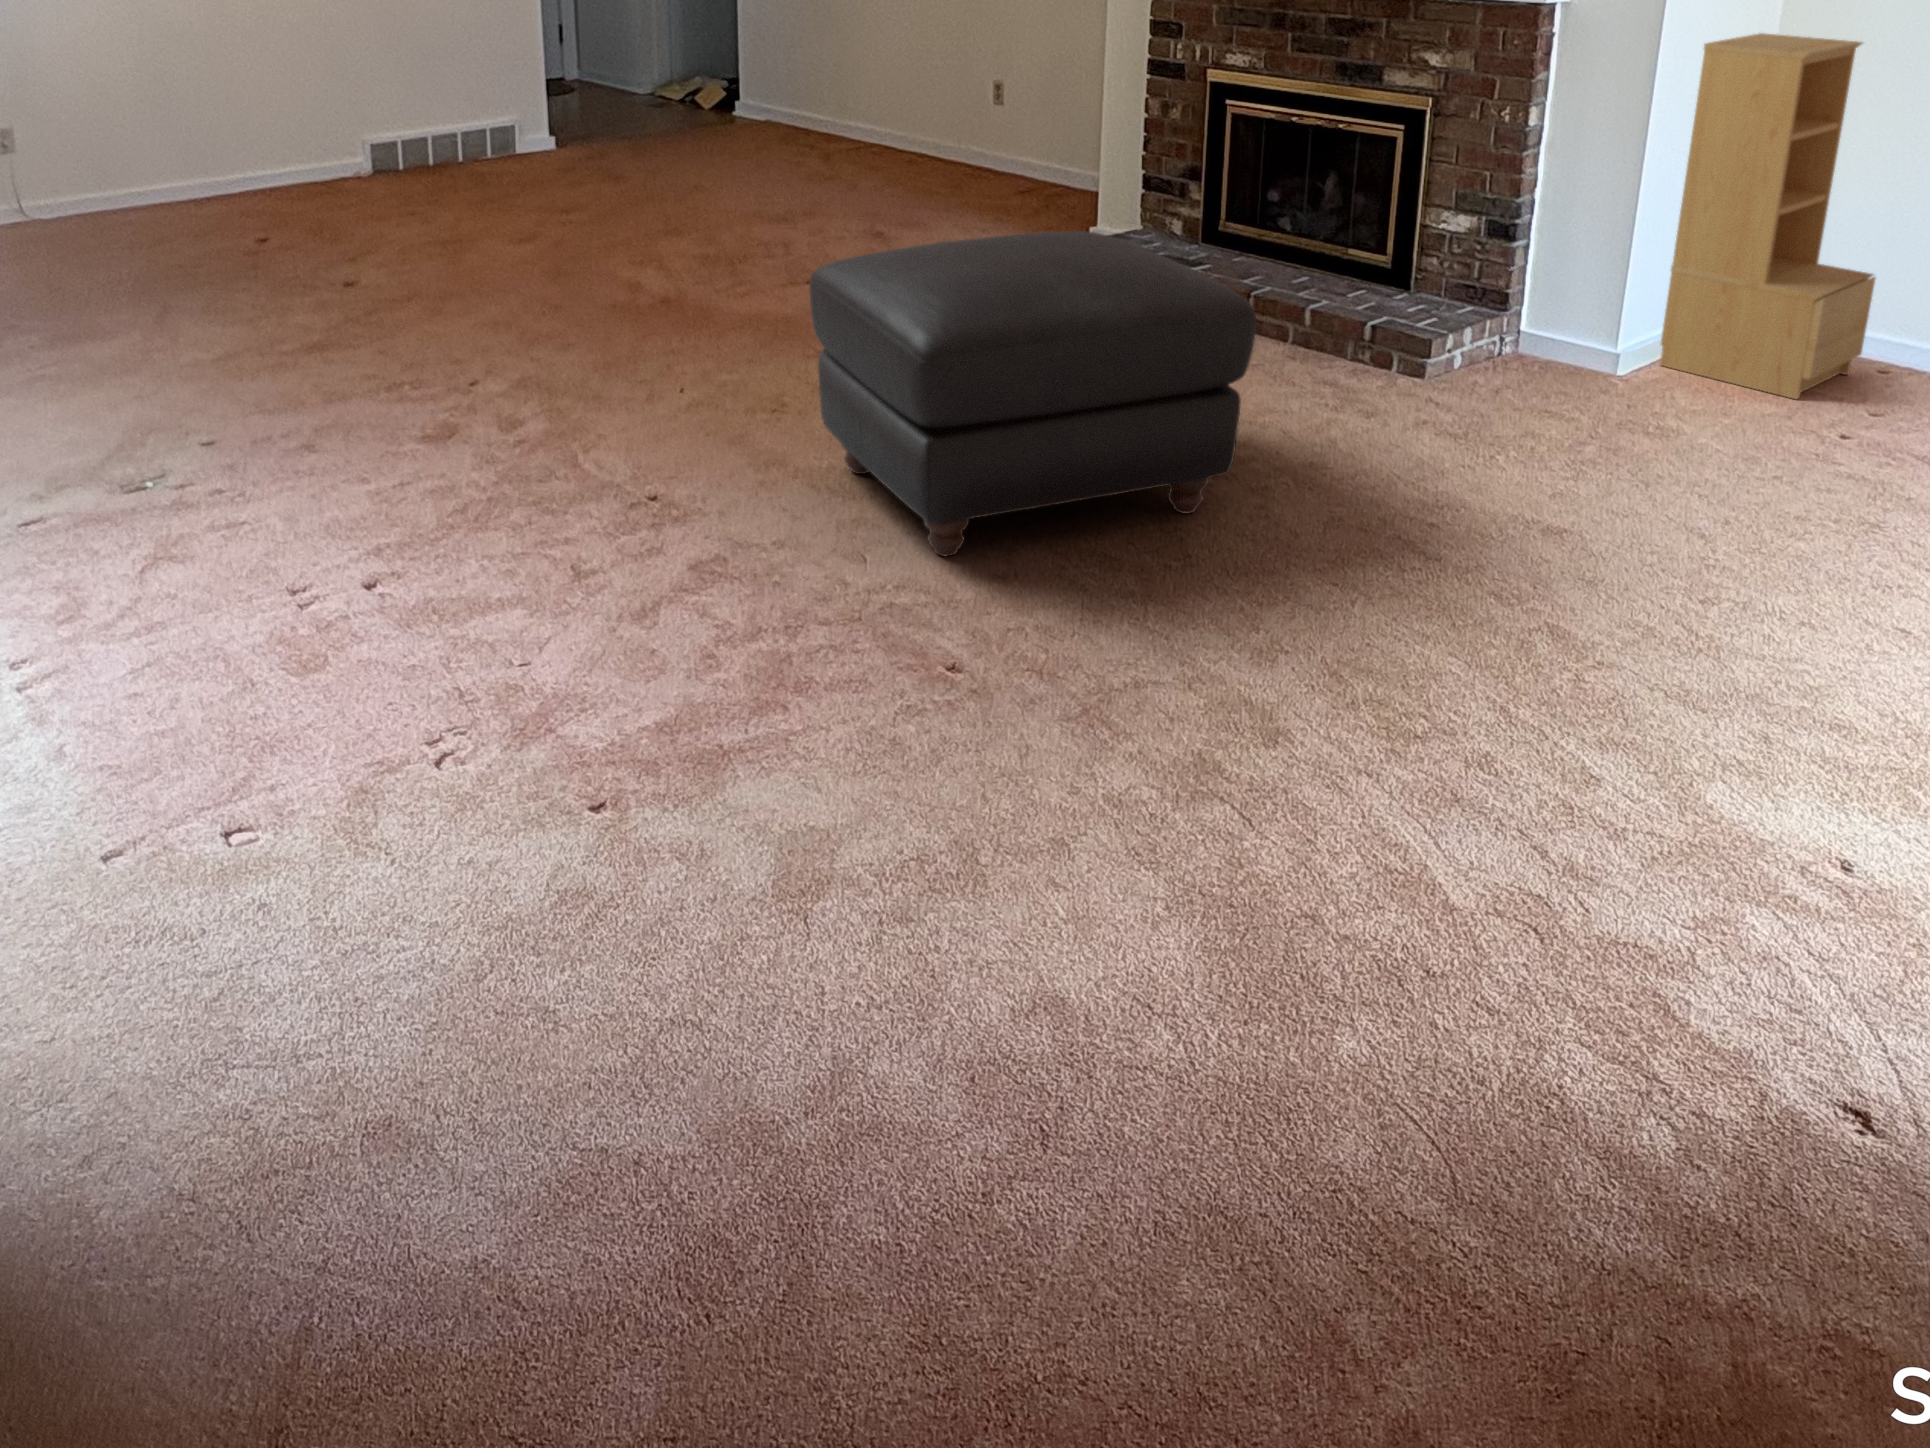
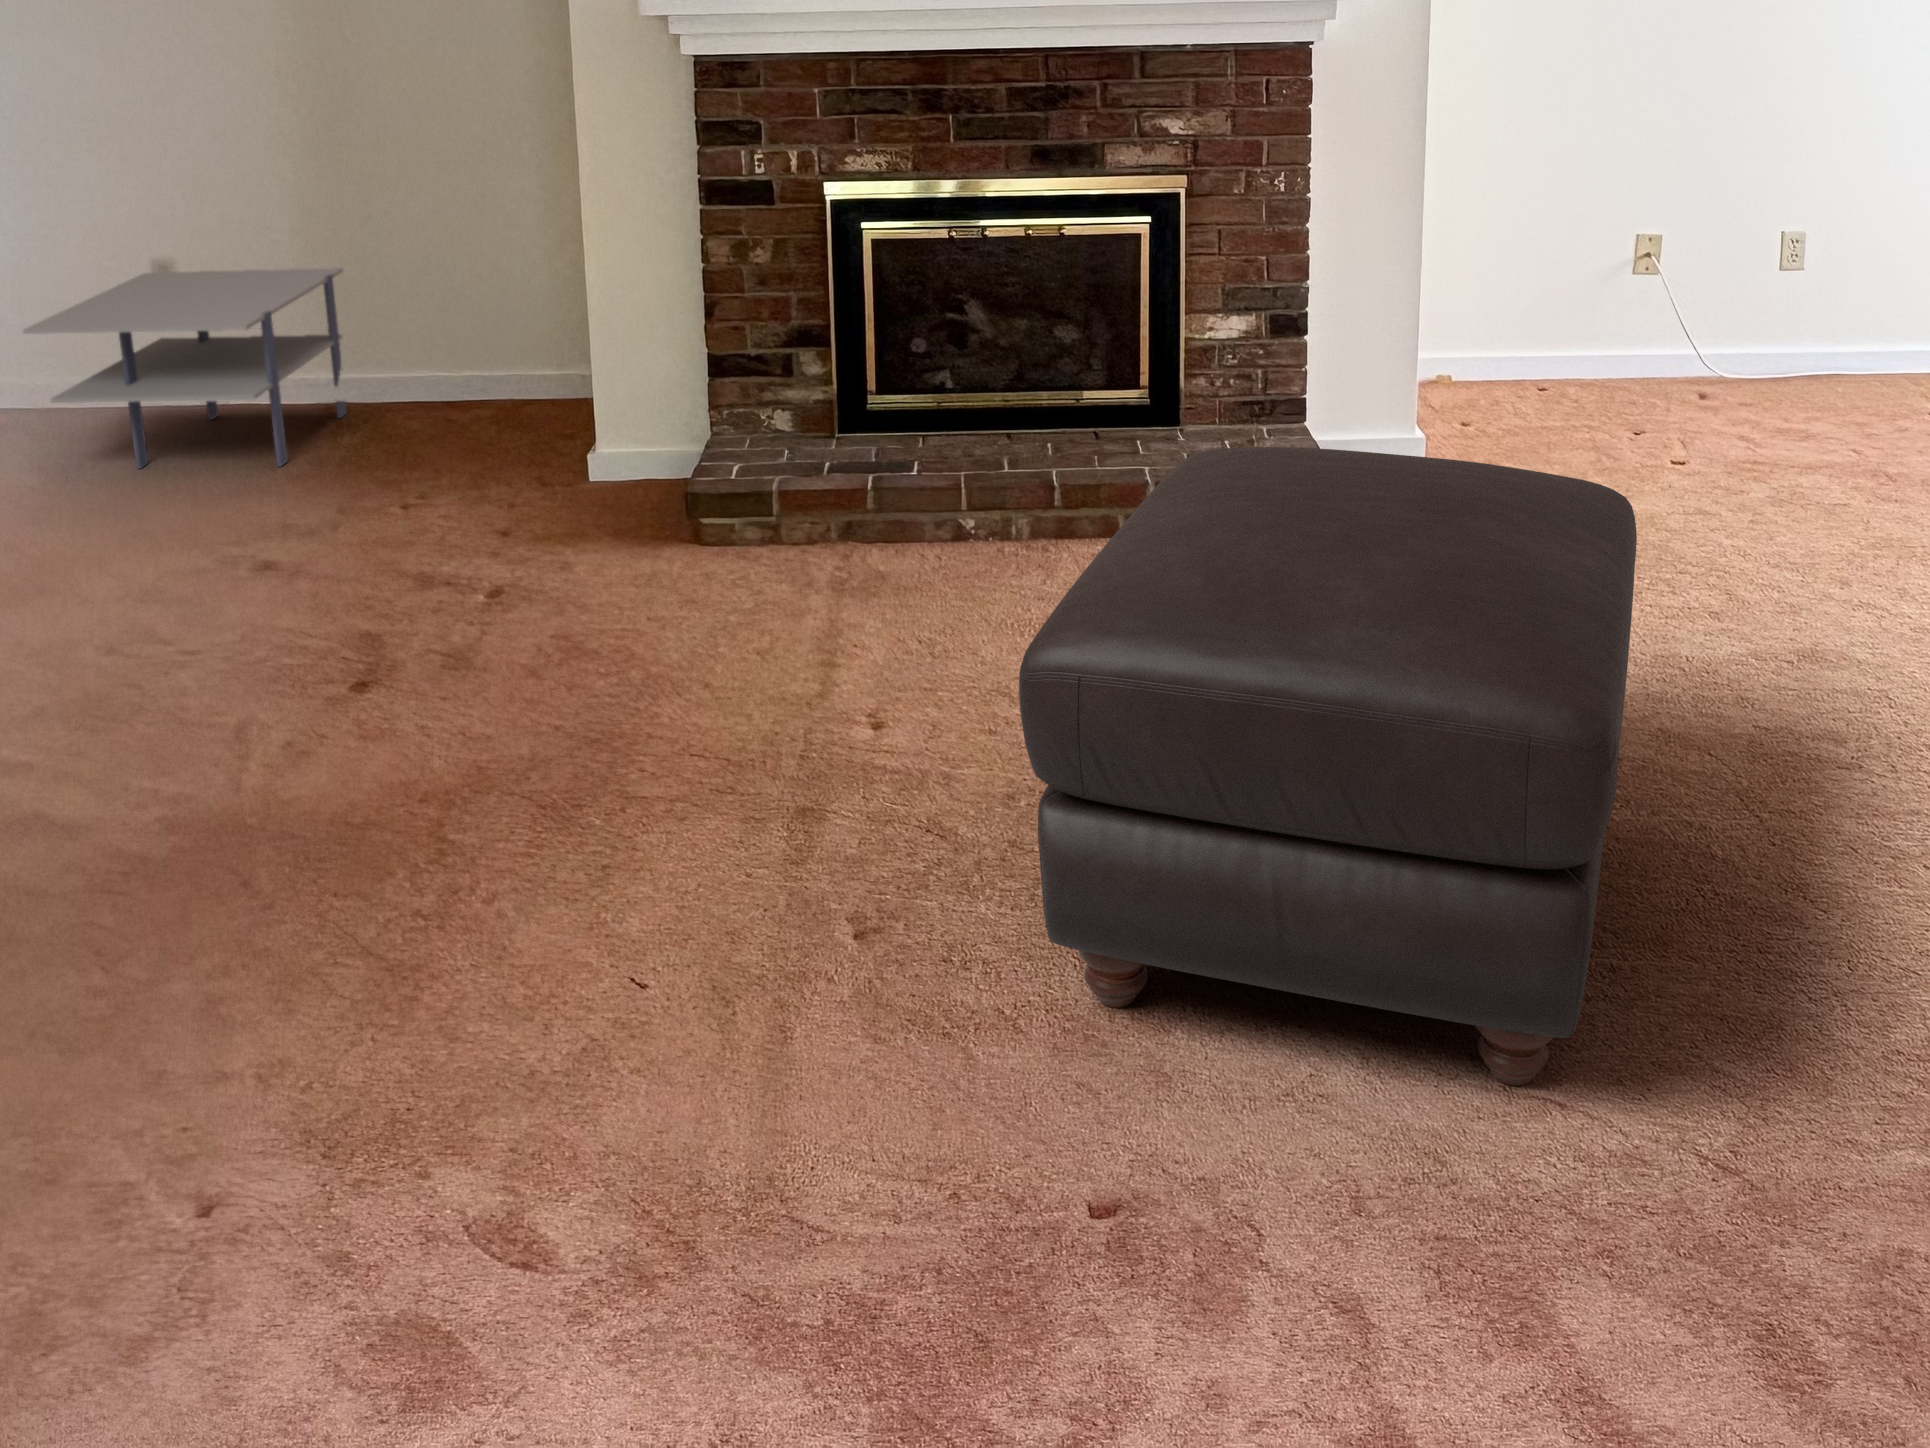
bookshelf: present [1660,33,1875,399] -> none [1422,51,1614,446]
side table: none [850,81,1046,200] -> present [23,268,347,469]

